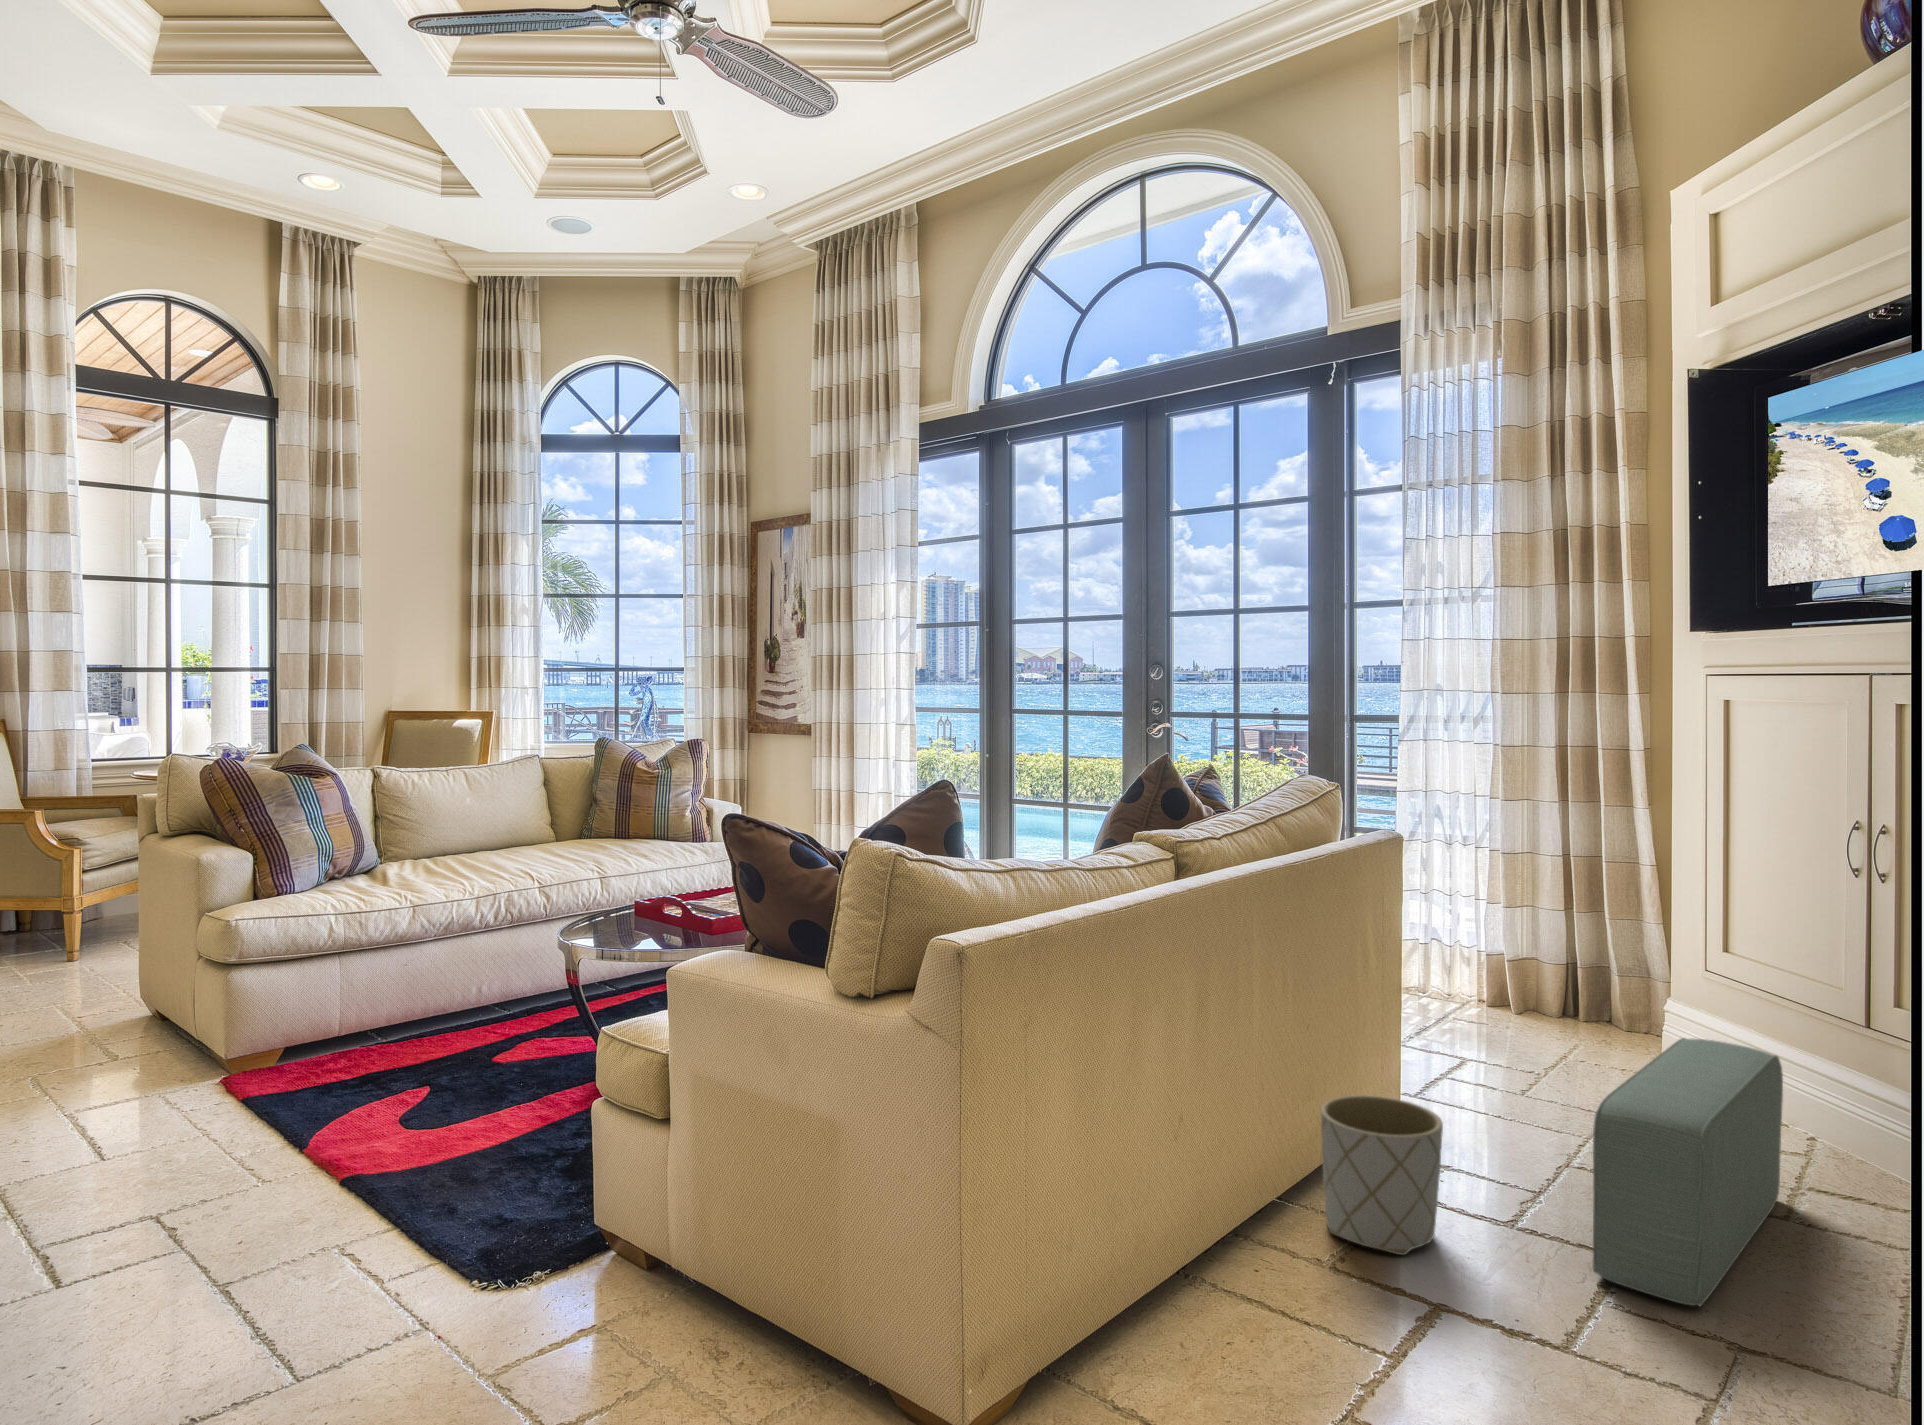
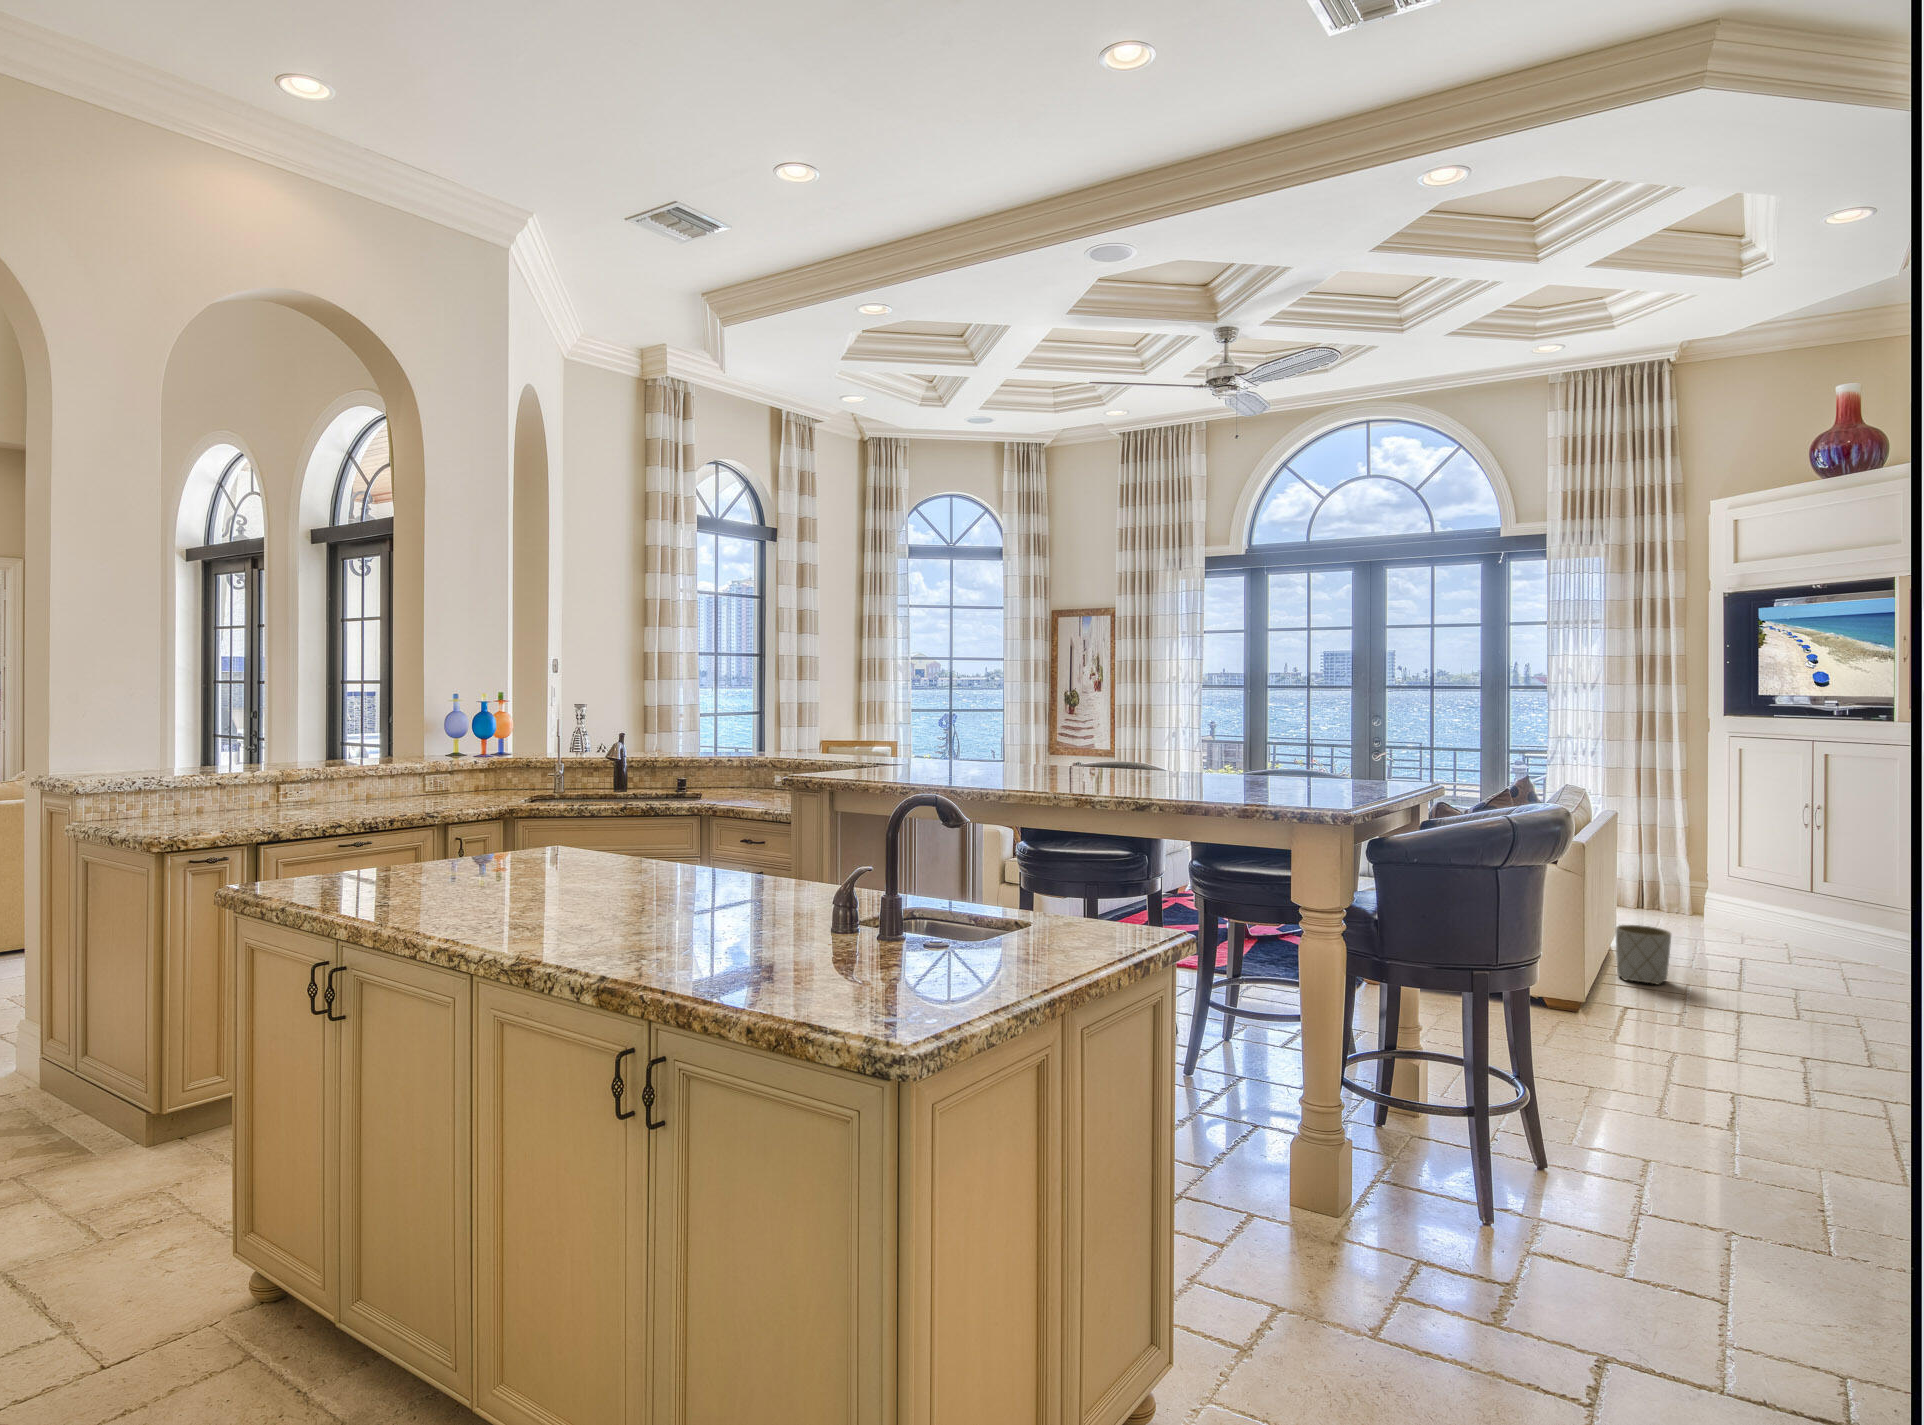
pouf: present [1593,1038,1783,1306] -> none [1733,900,1788,993]

